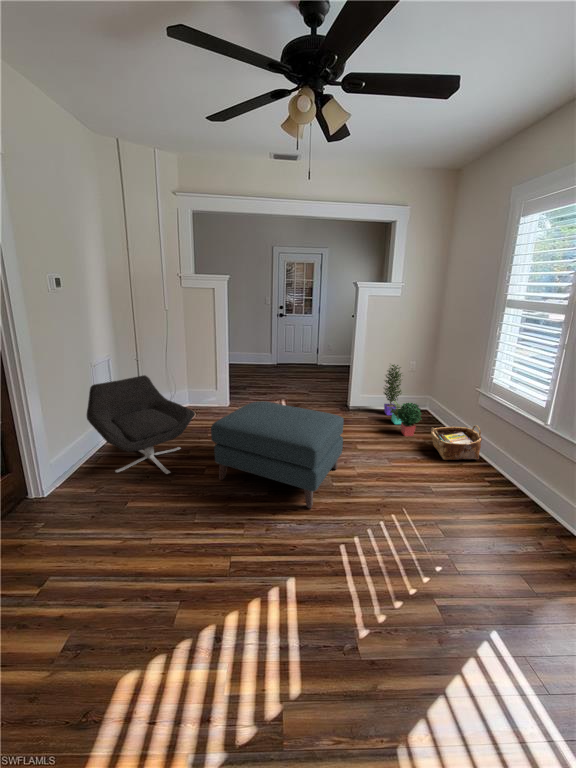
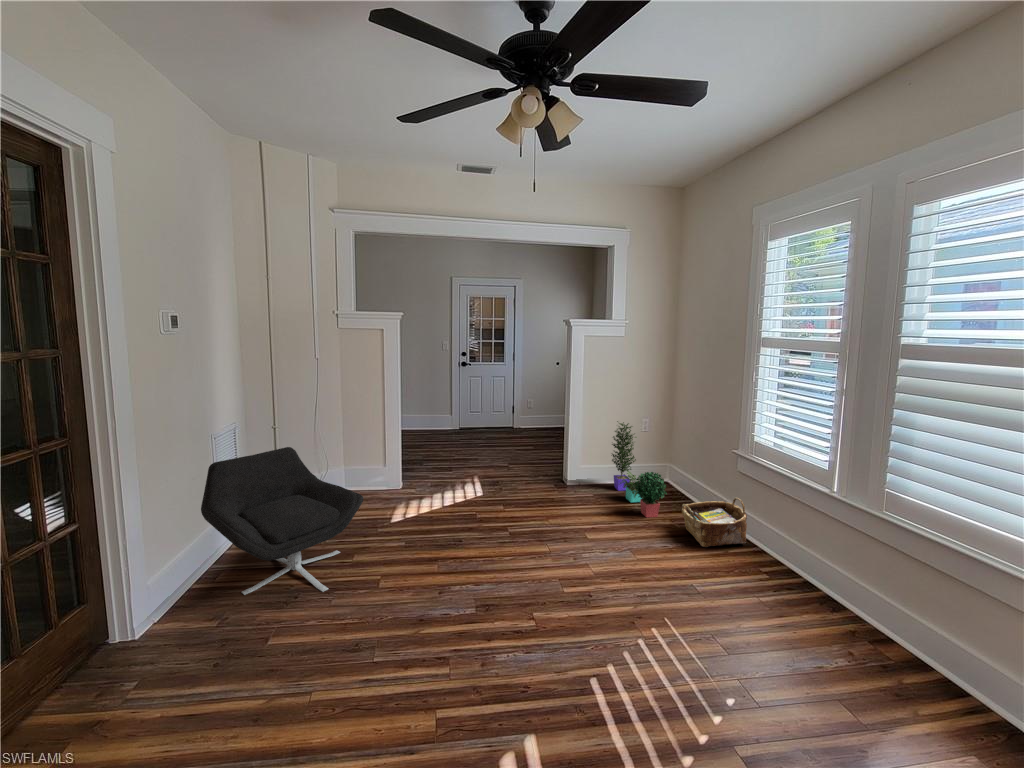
ottoman: present [211,401,344,509] -> none [393,477,574,628]

